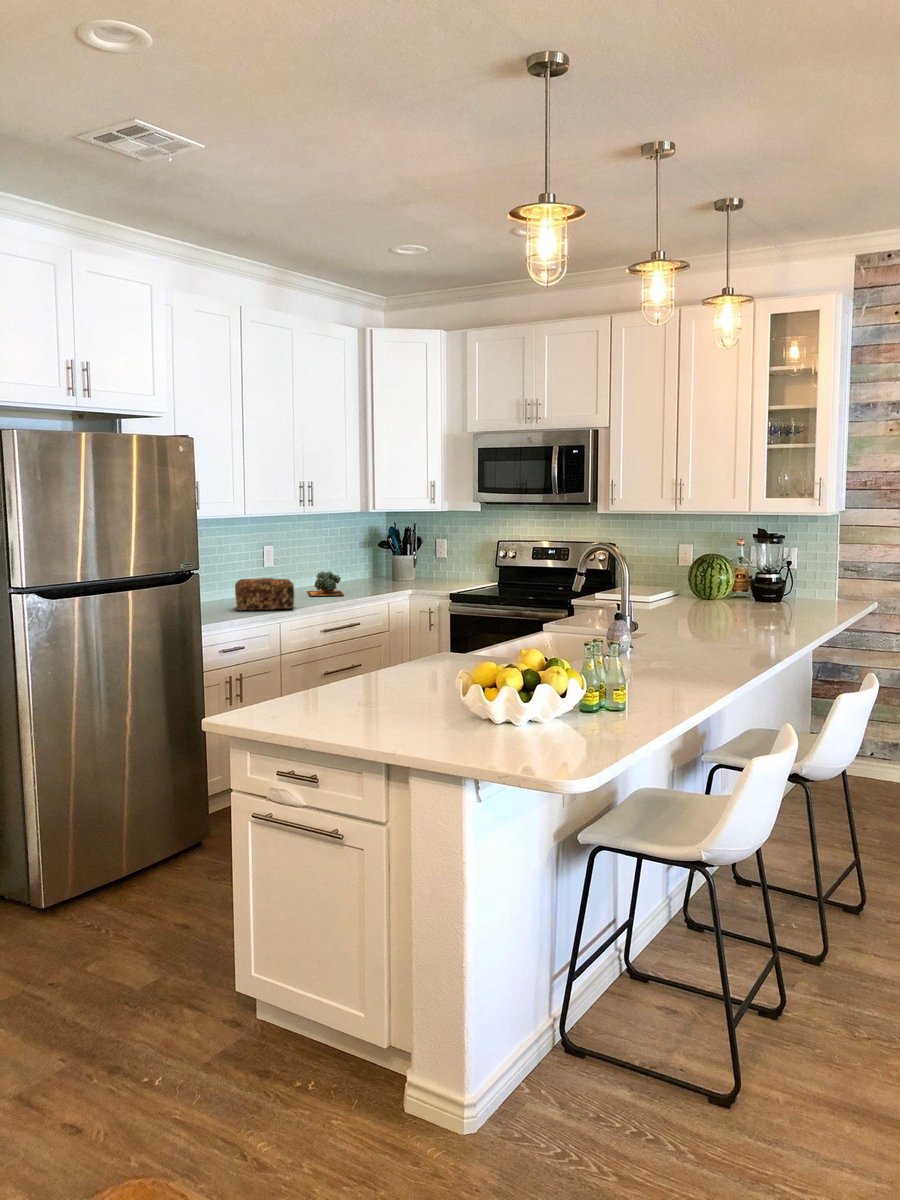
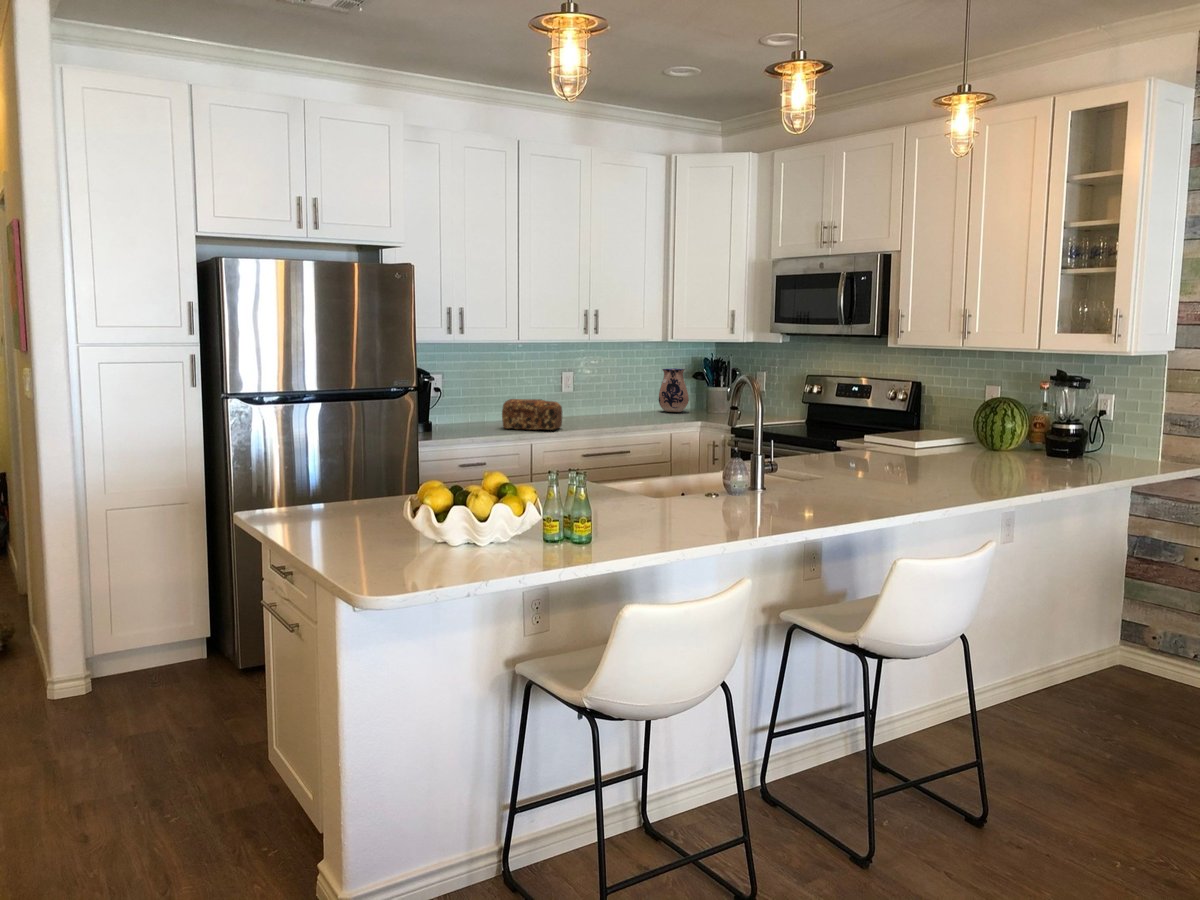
ceramic pitcher: none [349,538,380,582] -> present [658,368,689,412]
succulent plant: present [307,571,344,596] -> none [594,397,634,422]

